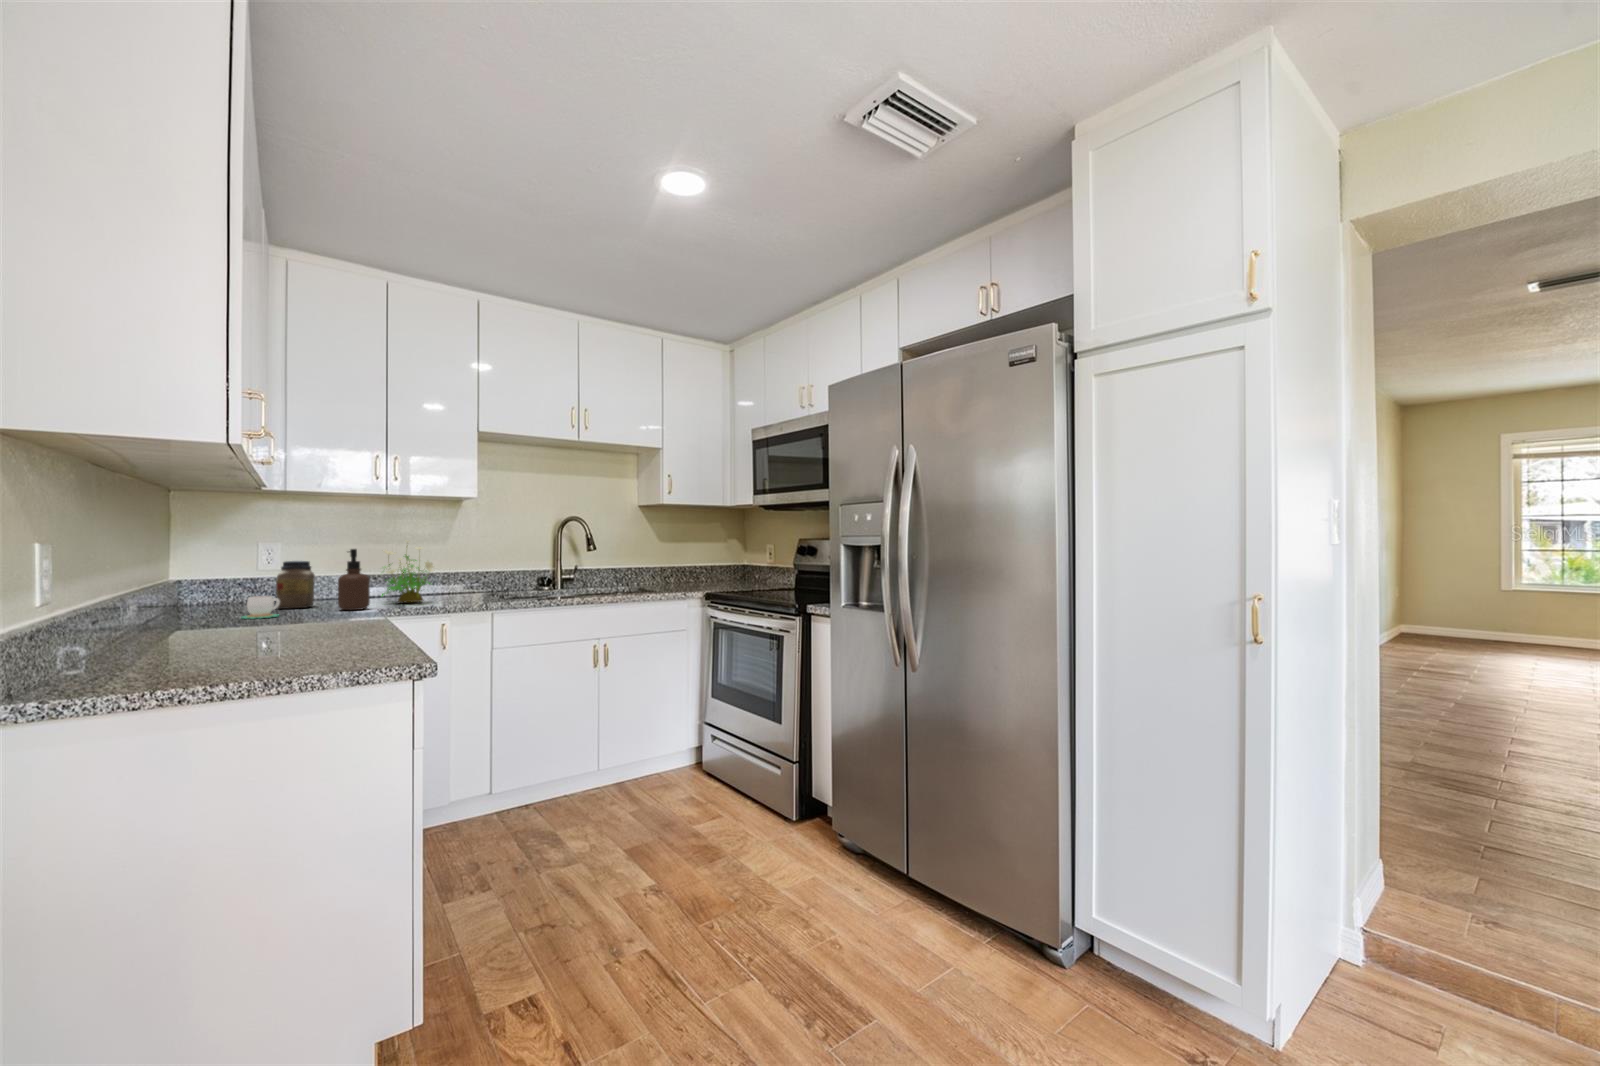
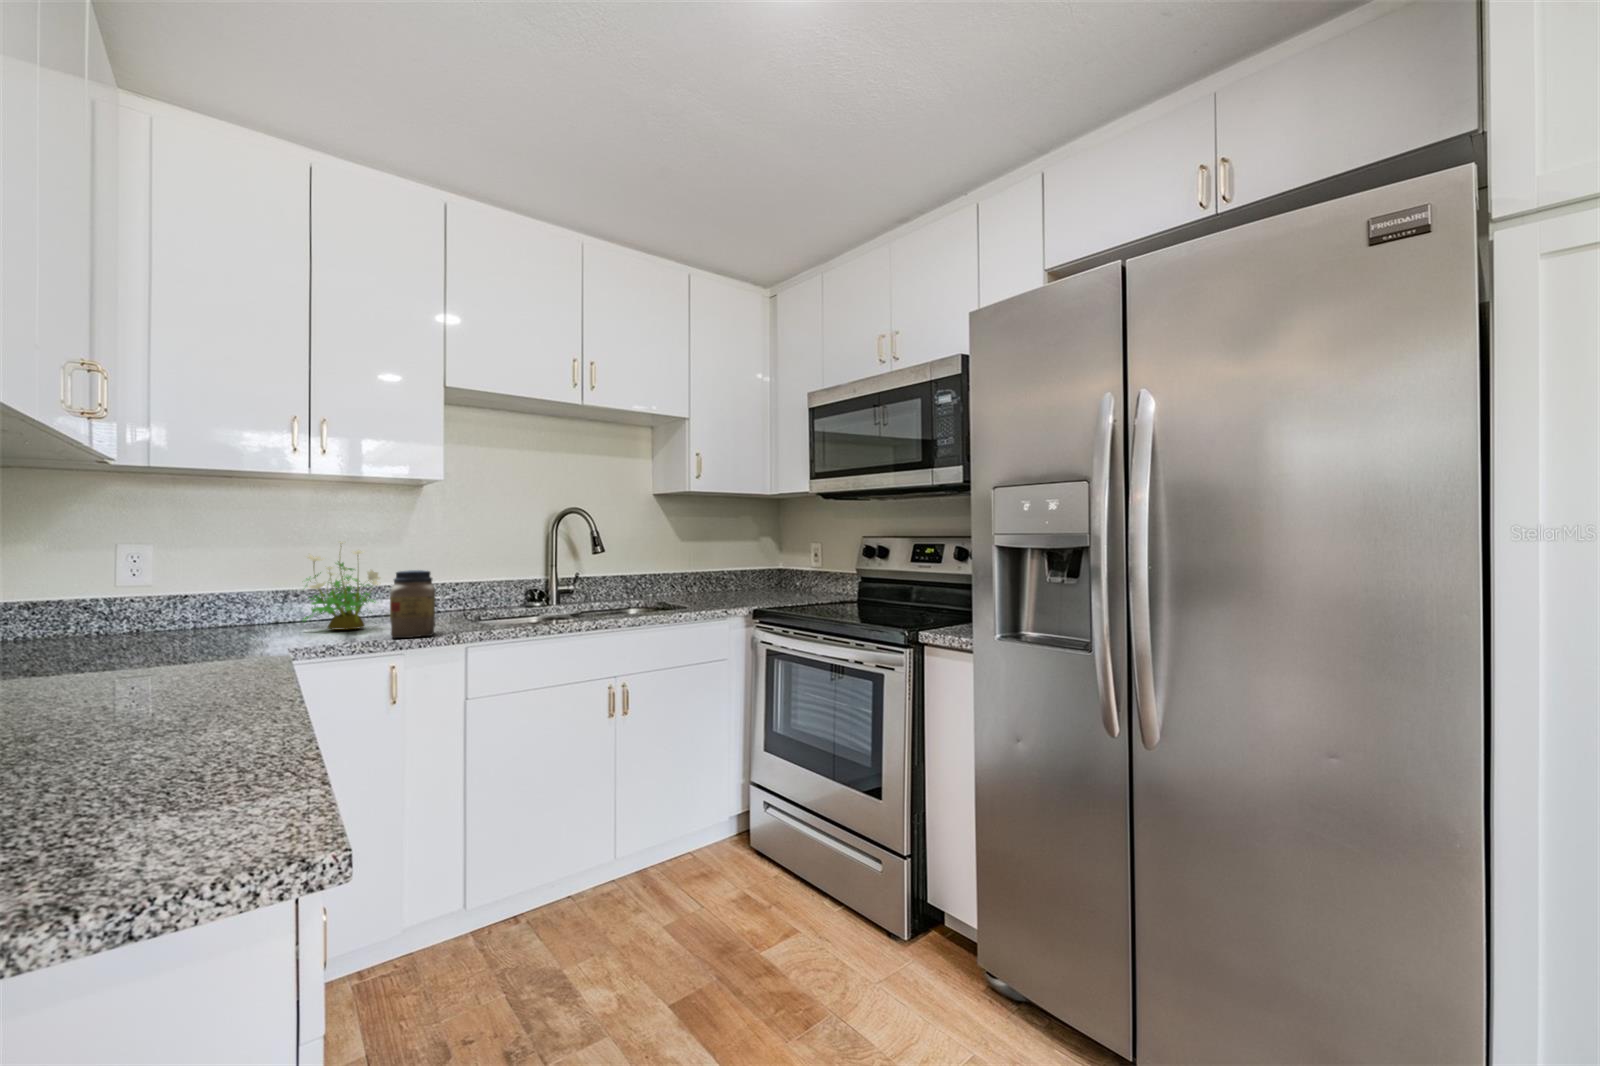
soap dispenser: present [338,549,370,610] -> none [231,554,282,646]
jar: present [276,561,315,609] -> present [390,570,436,638]
mug: present [241,596,280,619] -> none [63,629,132,668]

